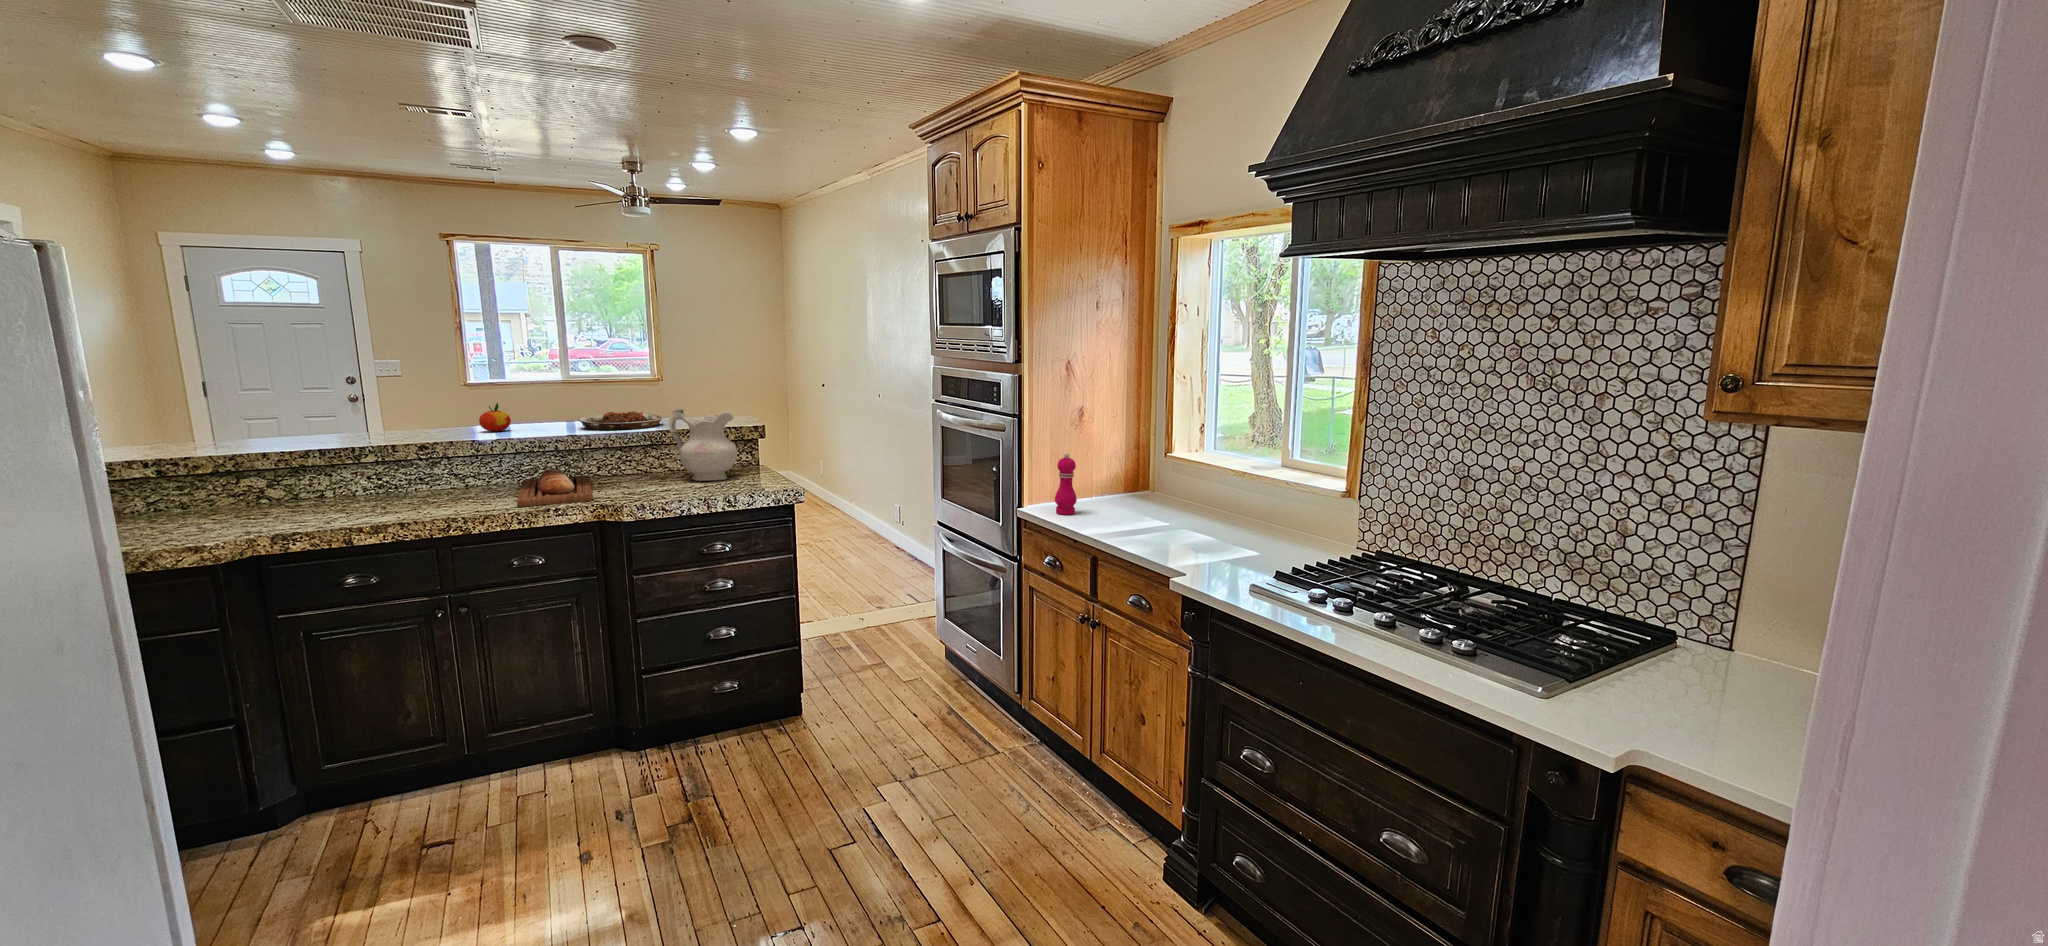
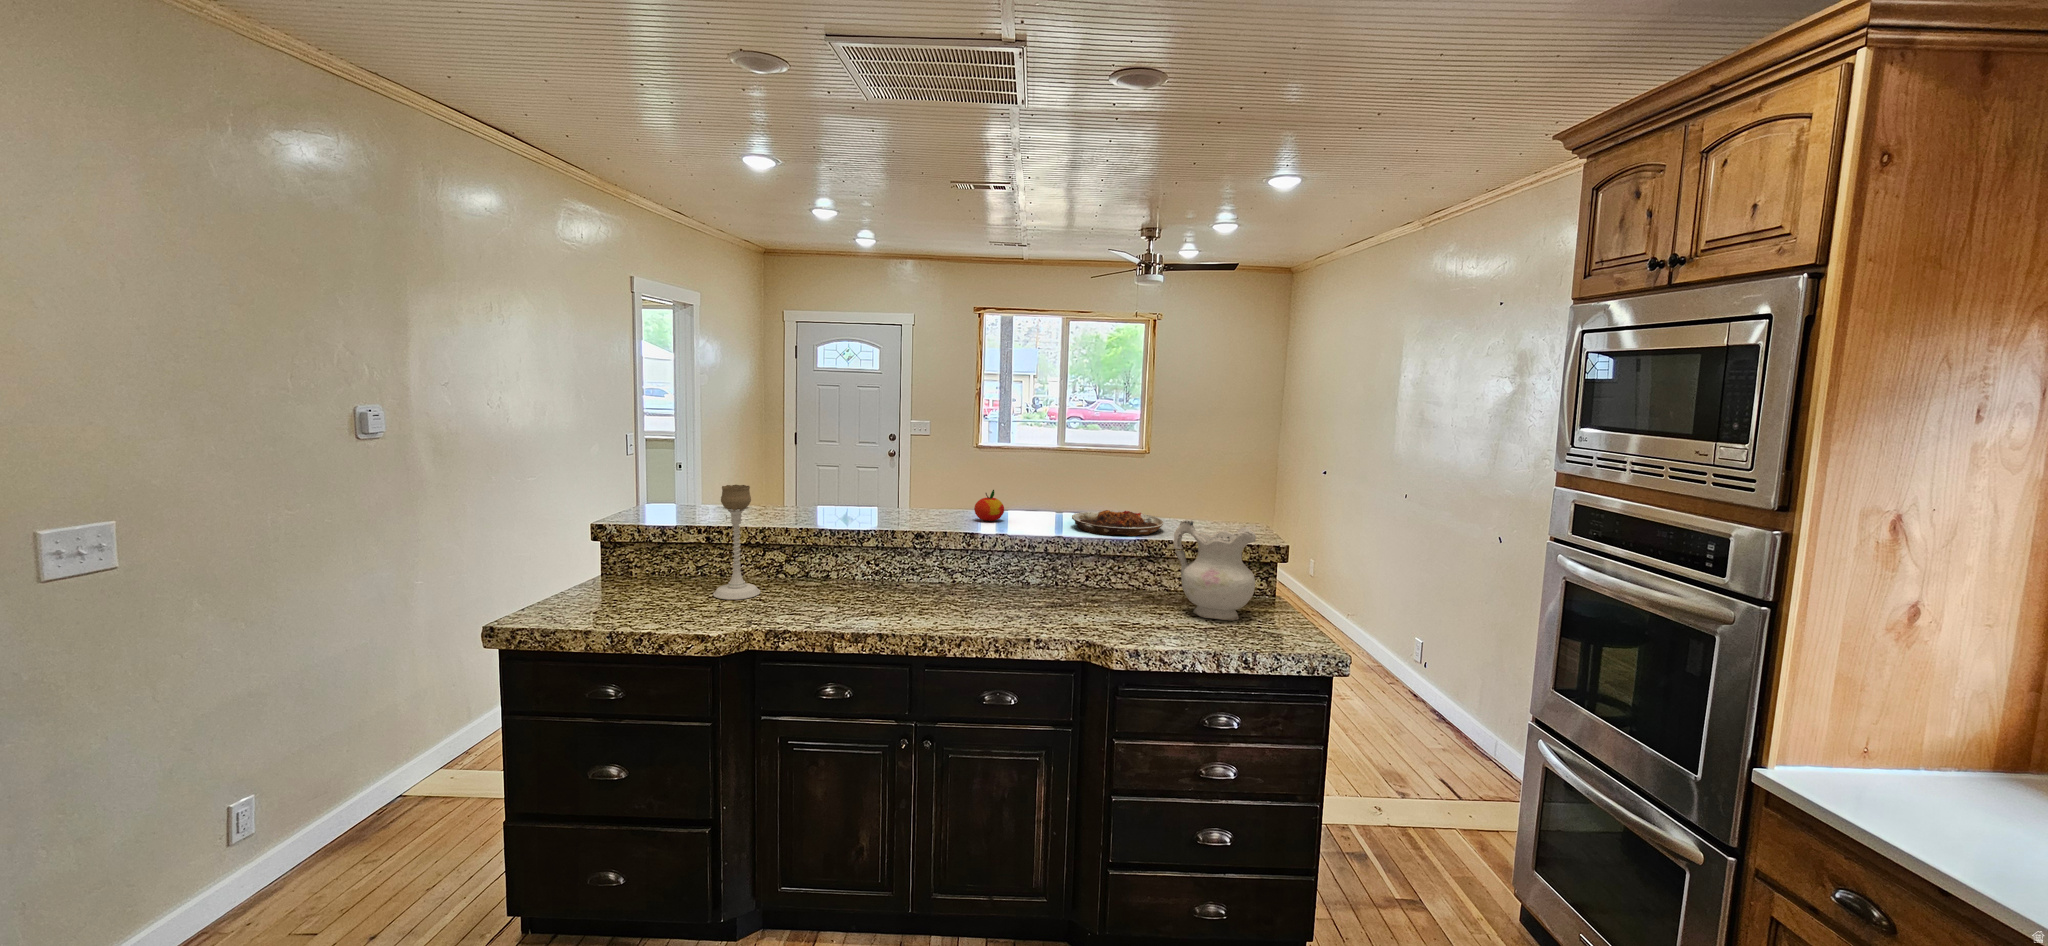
candle holder: none [176,411,244,525] -> present [713,485,760,600]
pepper mill: present [1055,453,1077,515] -> none [1863,697,1931,819]
bread loaf: present [517,469,593,507] -> none [996,578,1078,632]

